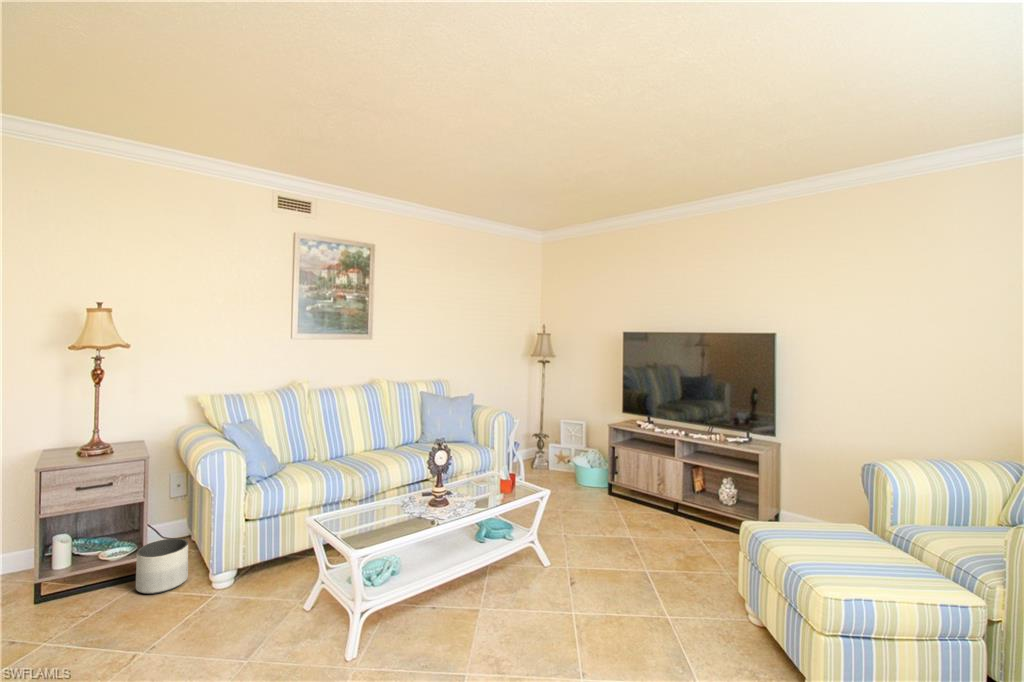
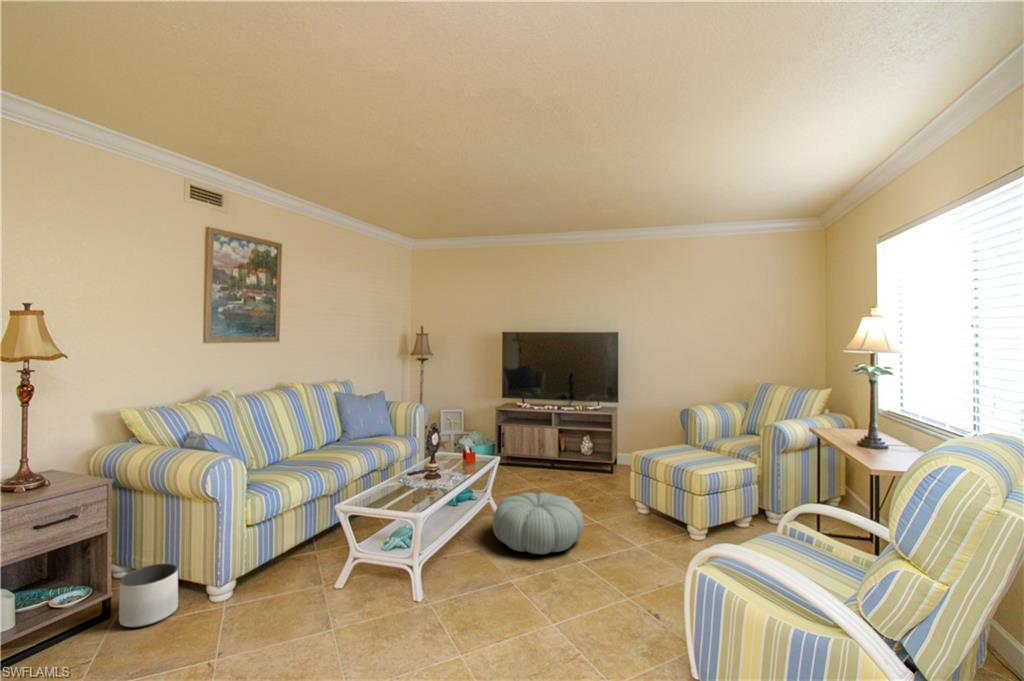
pouf: none [500,542,619,638] -> present [492,493,584,554]

